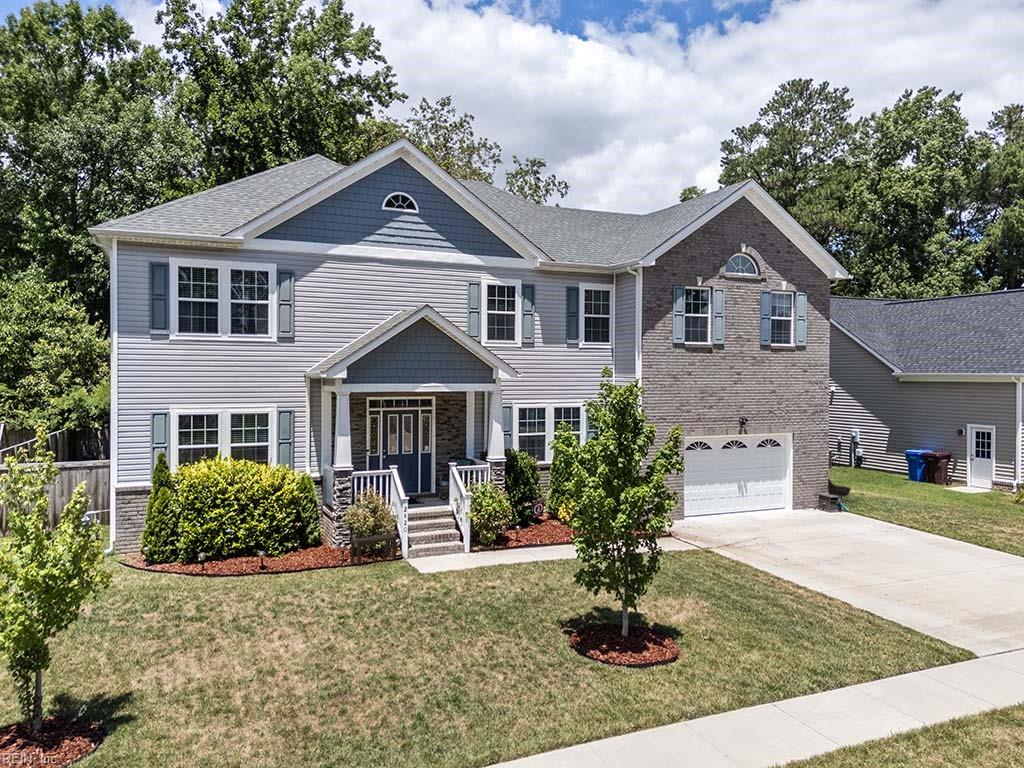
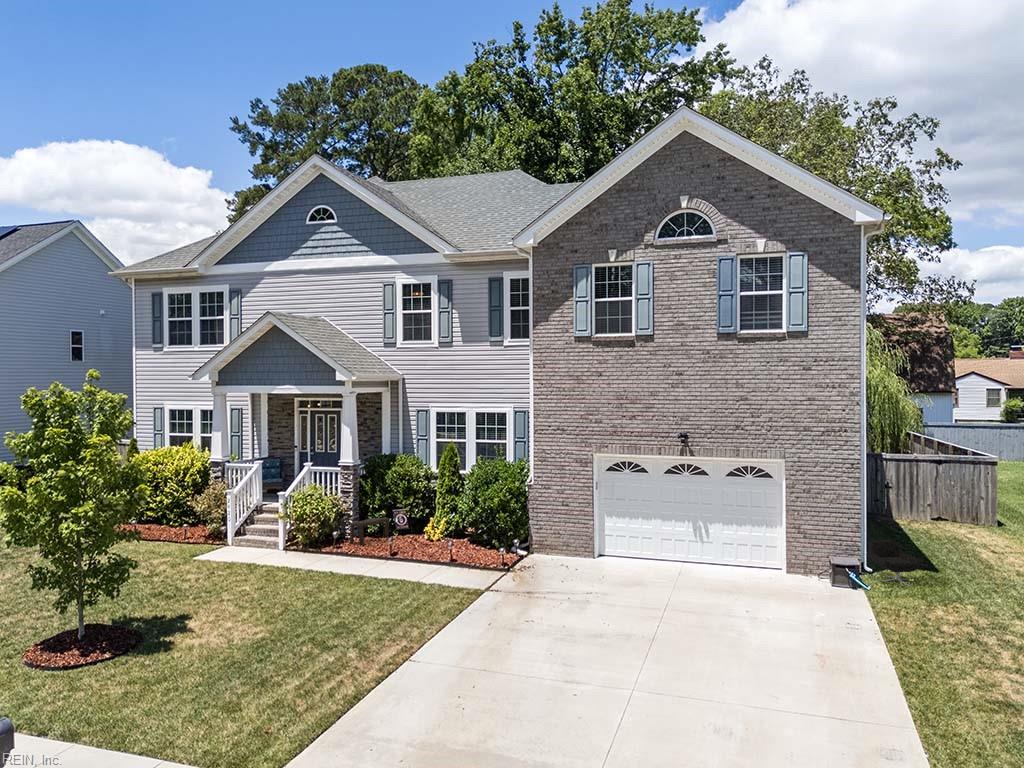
bench: present [351,534,397,565] -> present [350,517,390,545]

